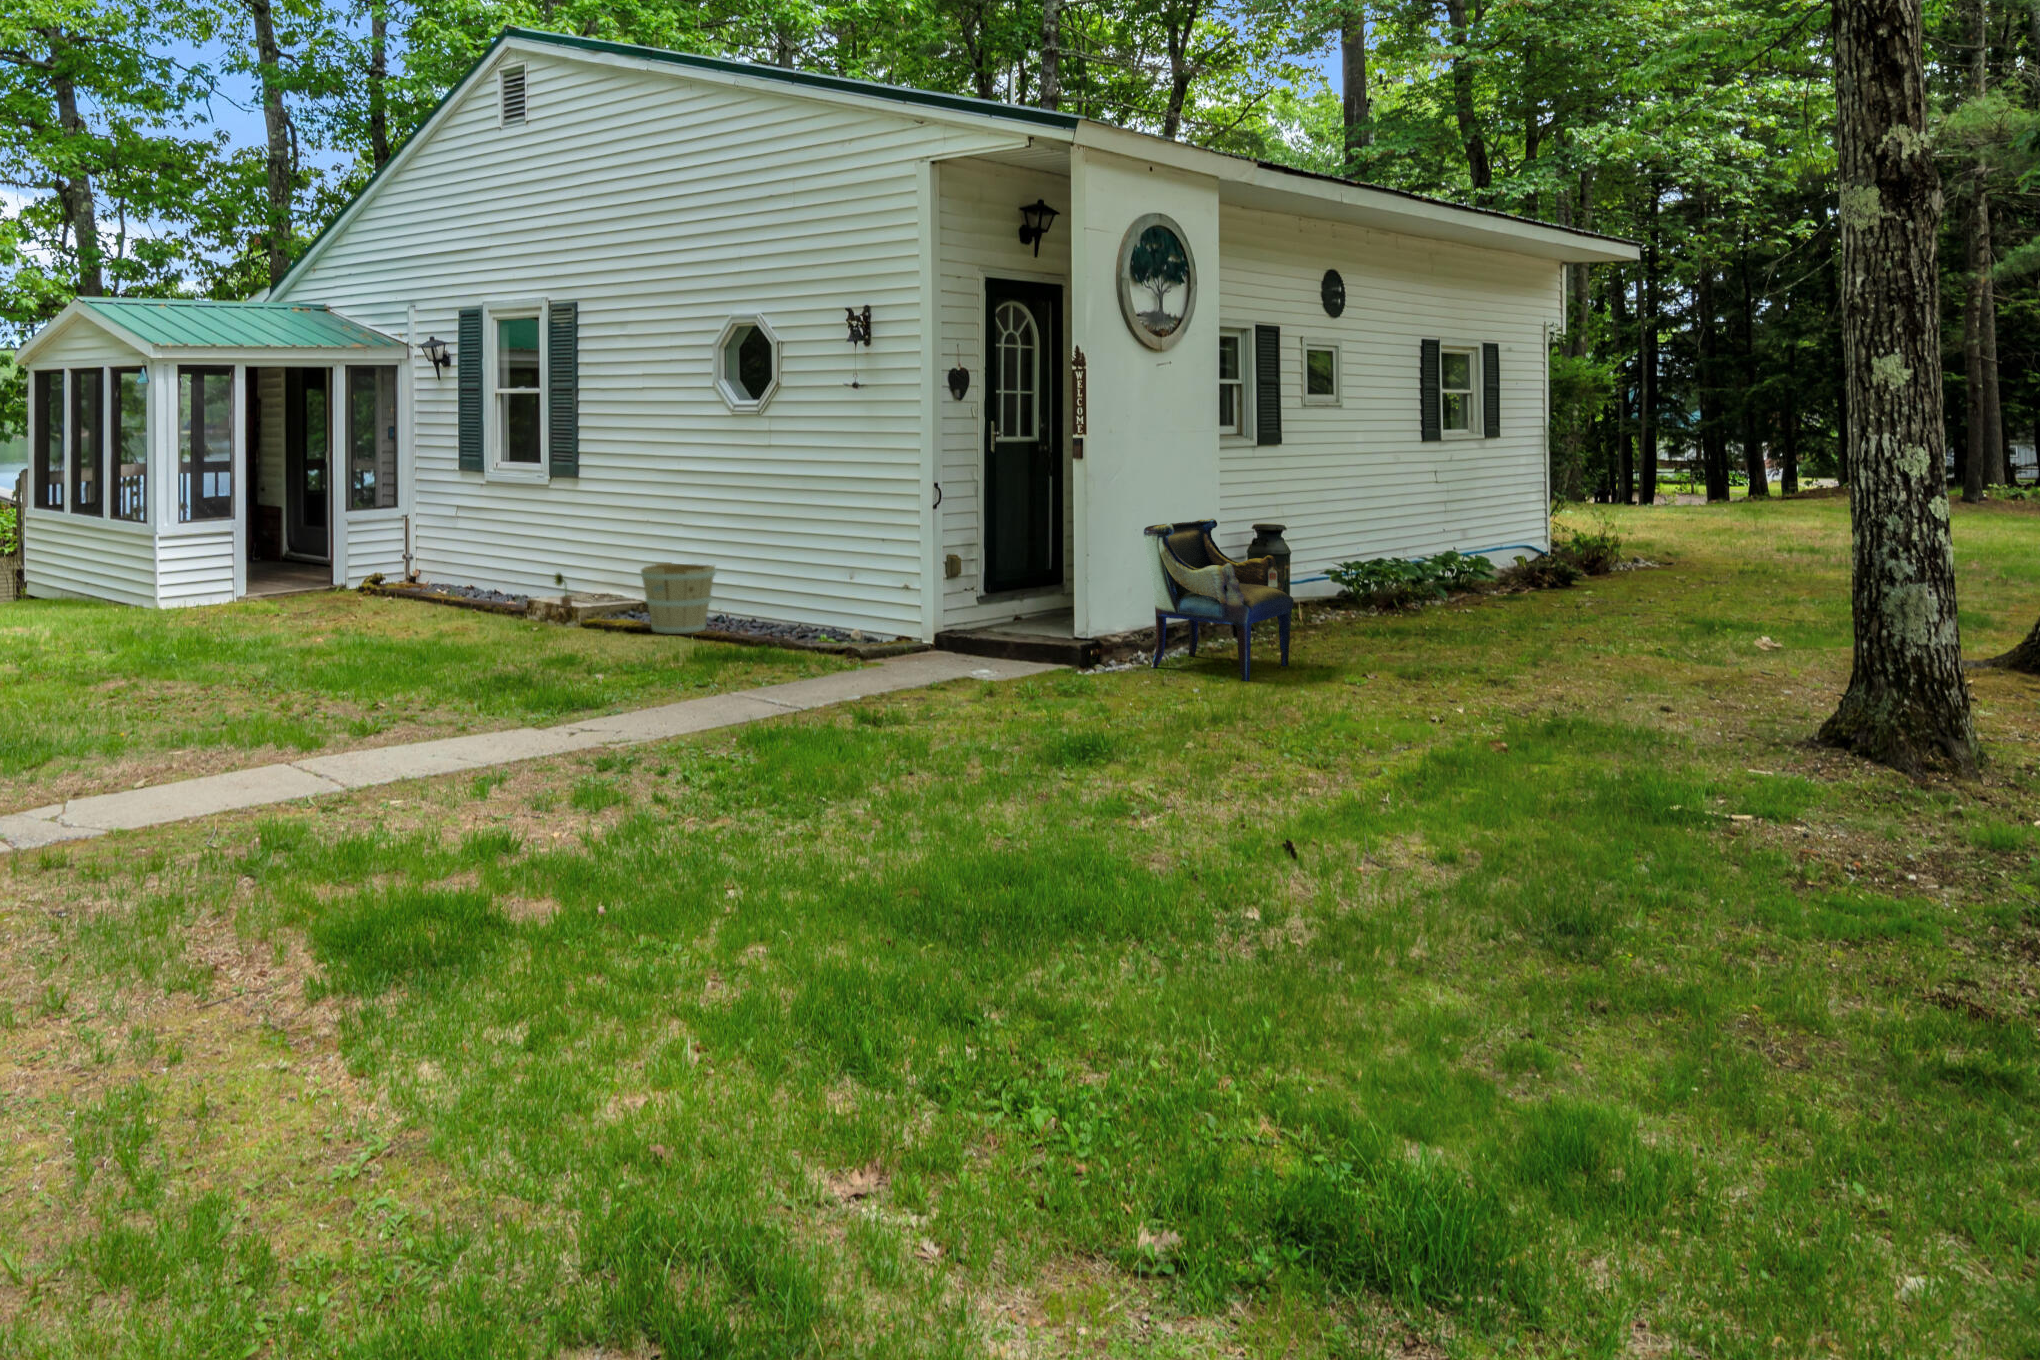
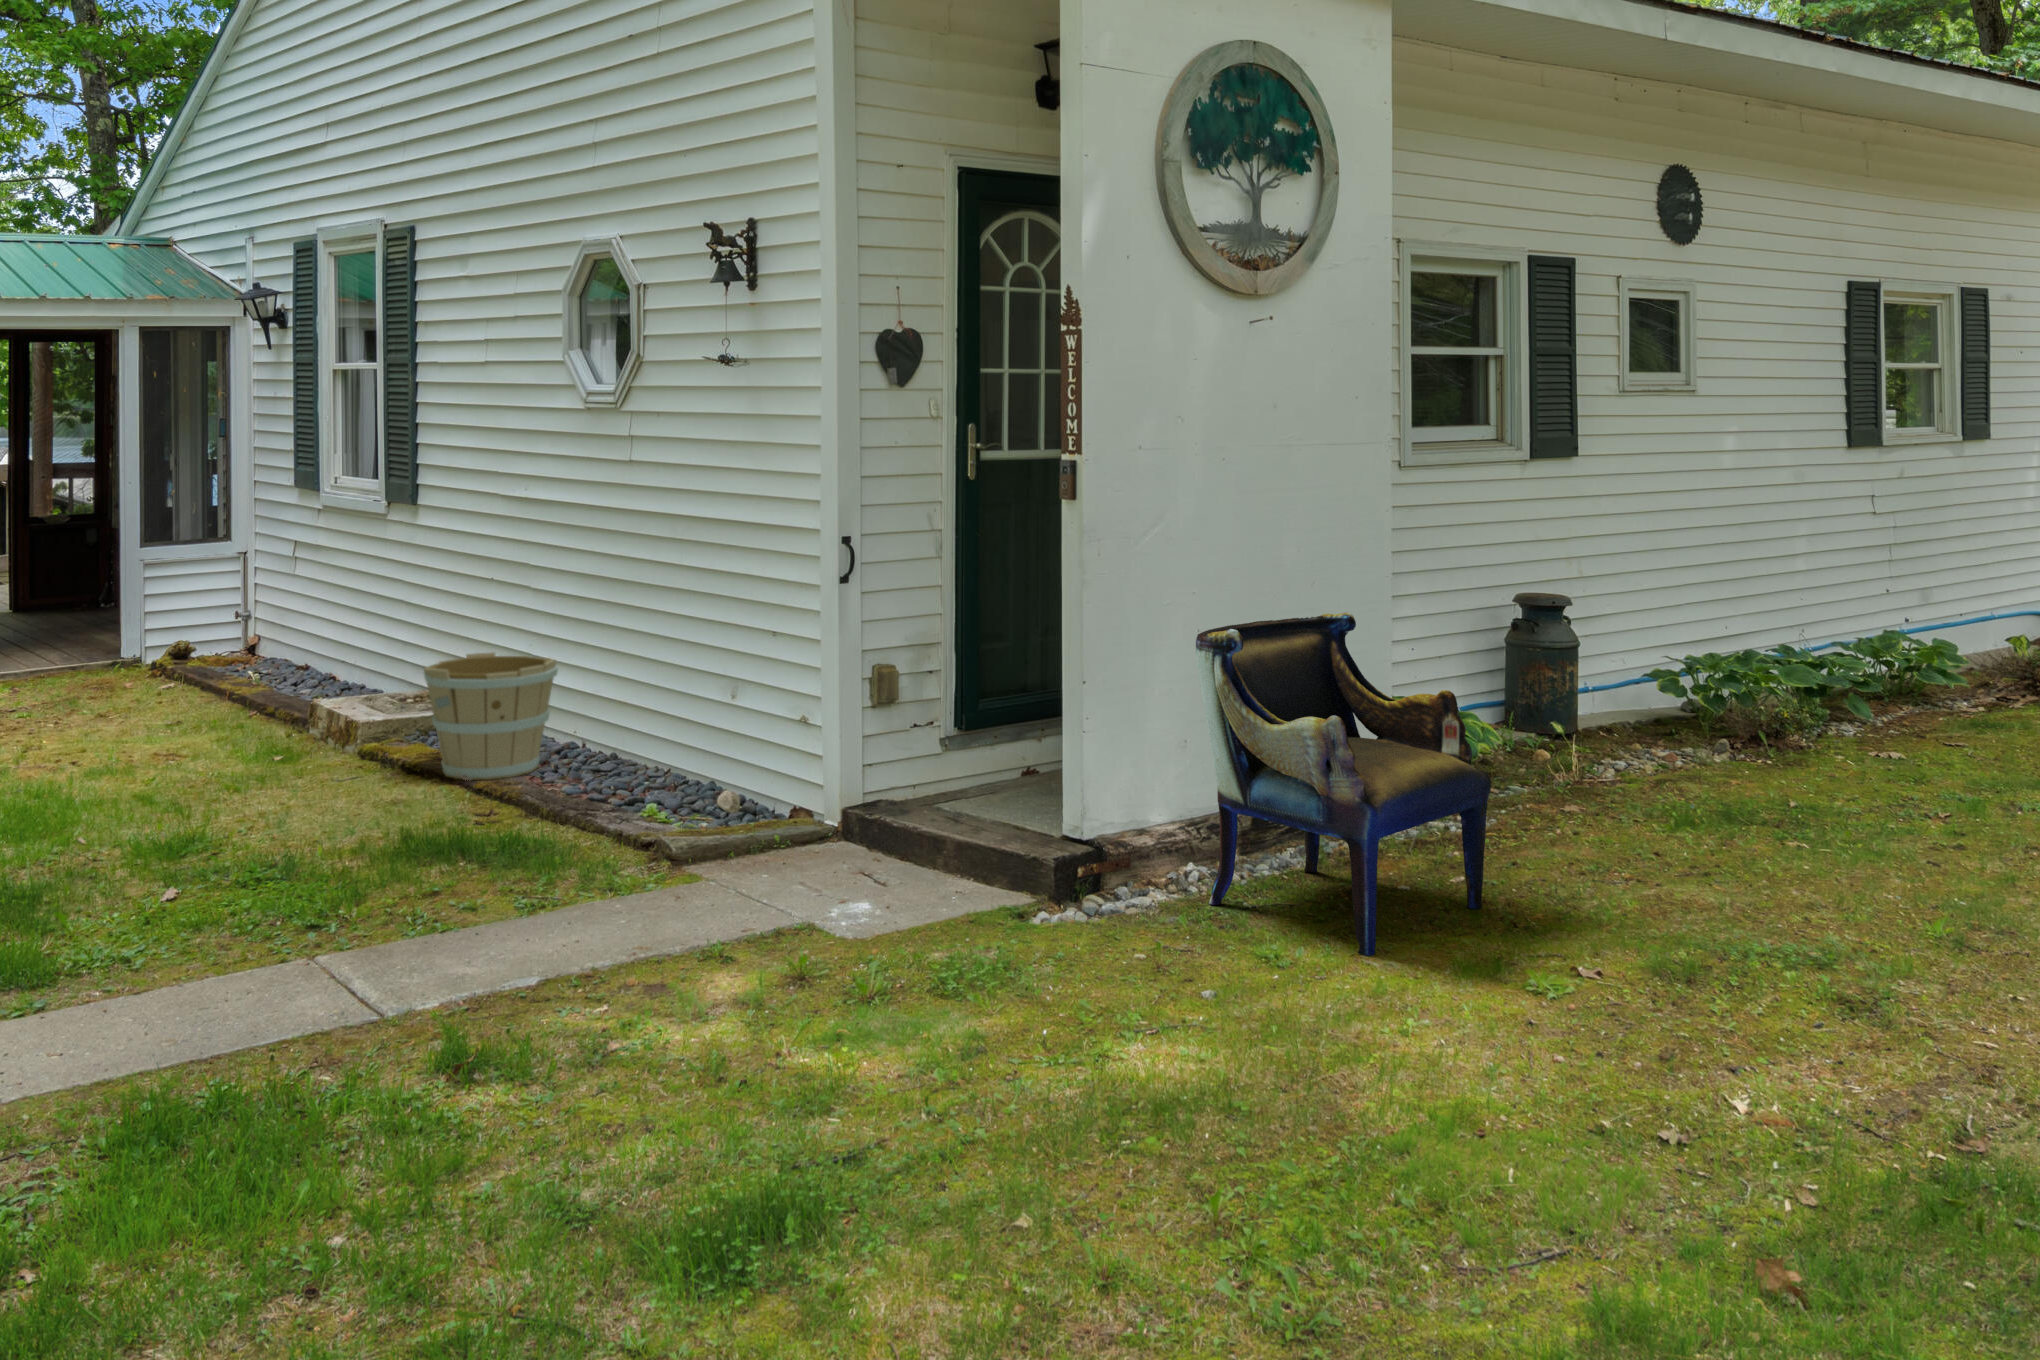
decorative plant: present [554,573,572,608] -> none [370,653,400,713]

